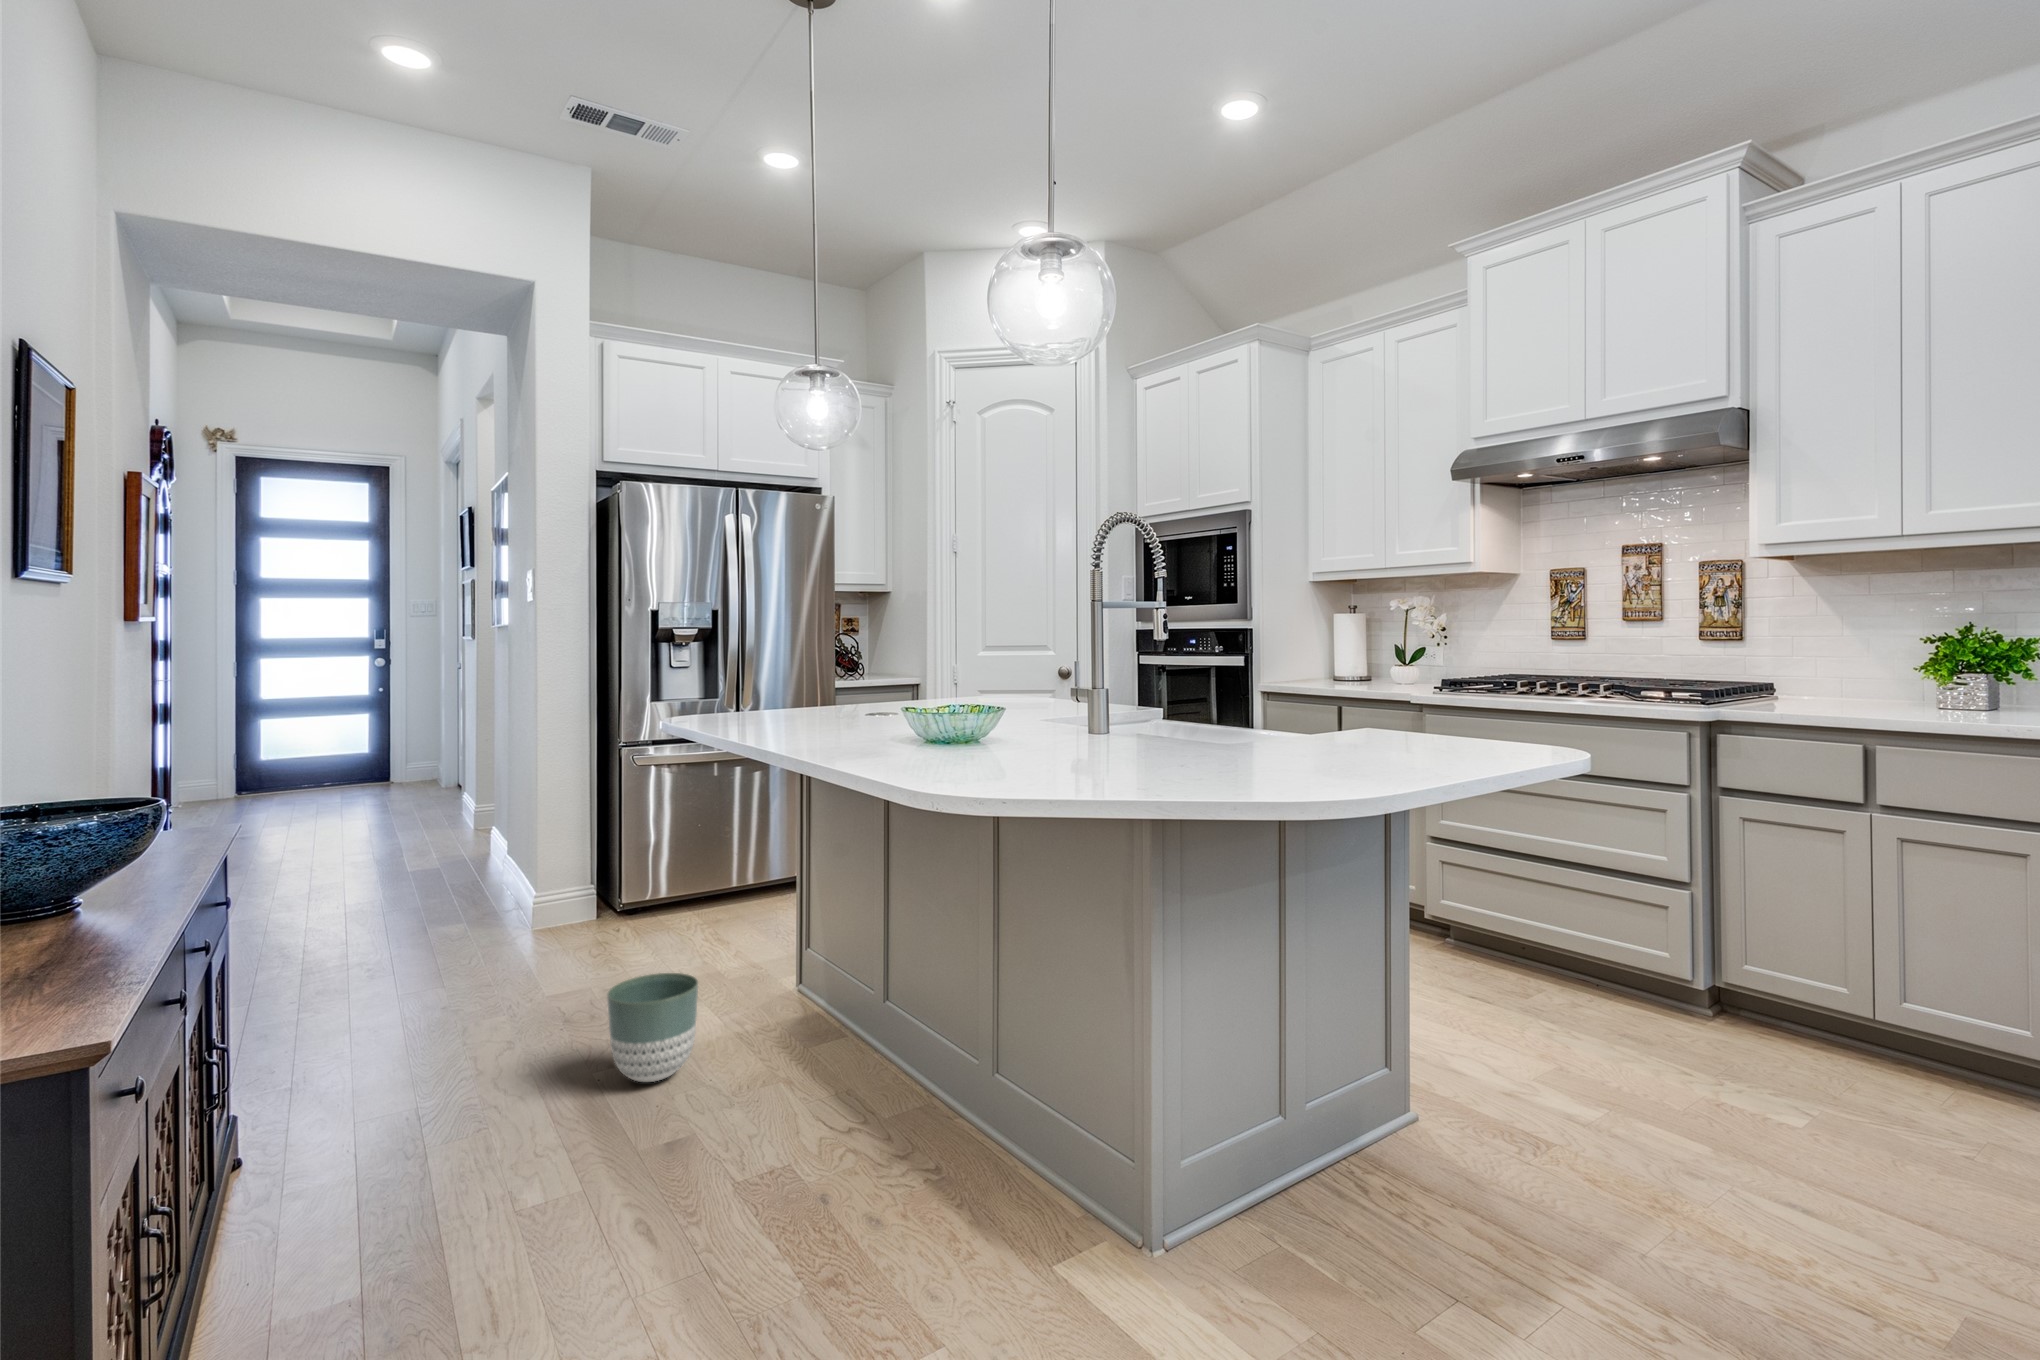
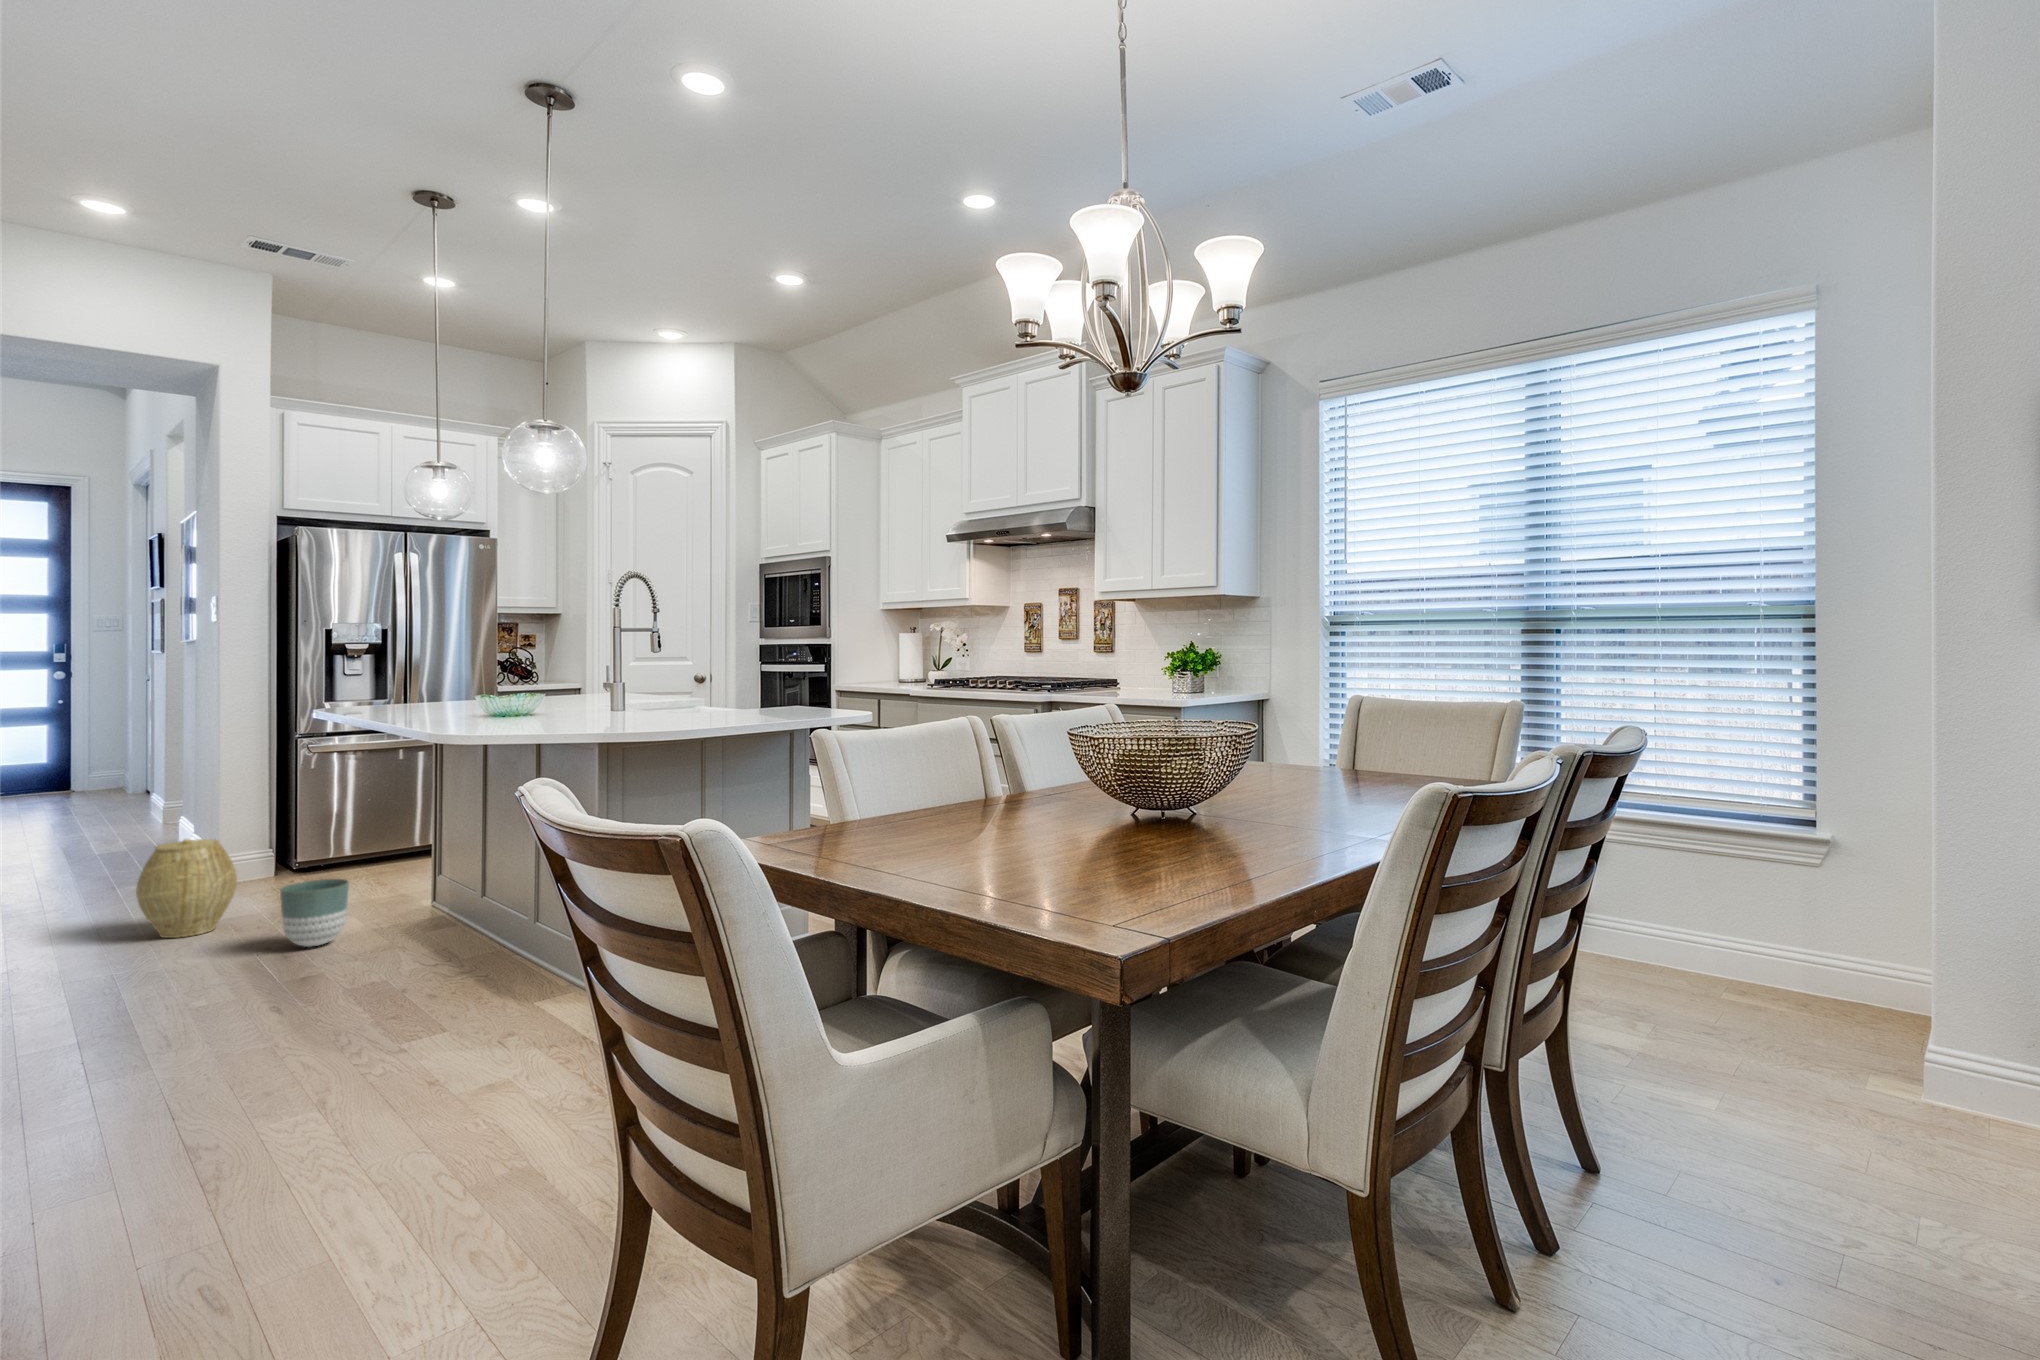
woven basket: none [423,898,549,1044] -> present [136,839,237,938]

